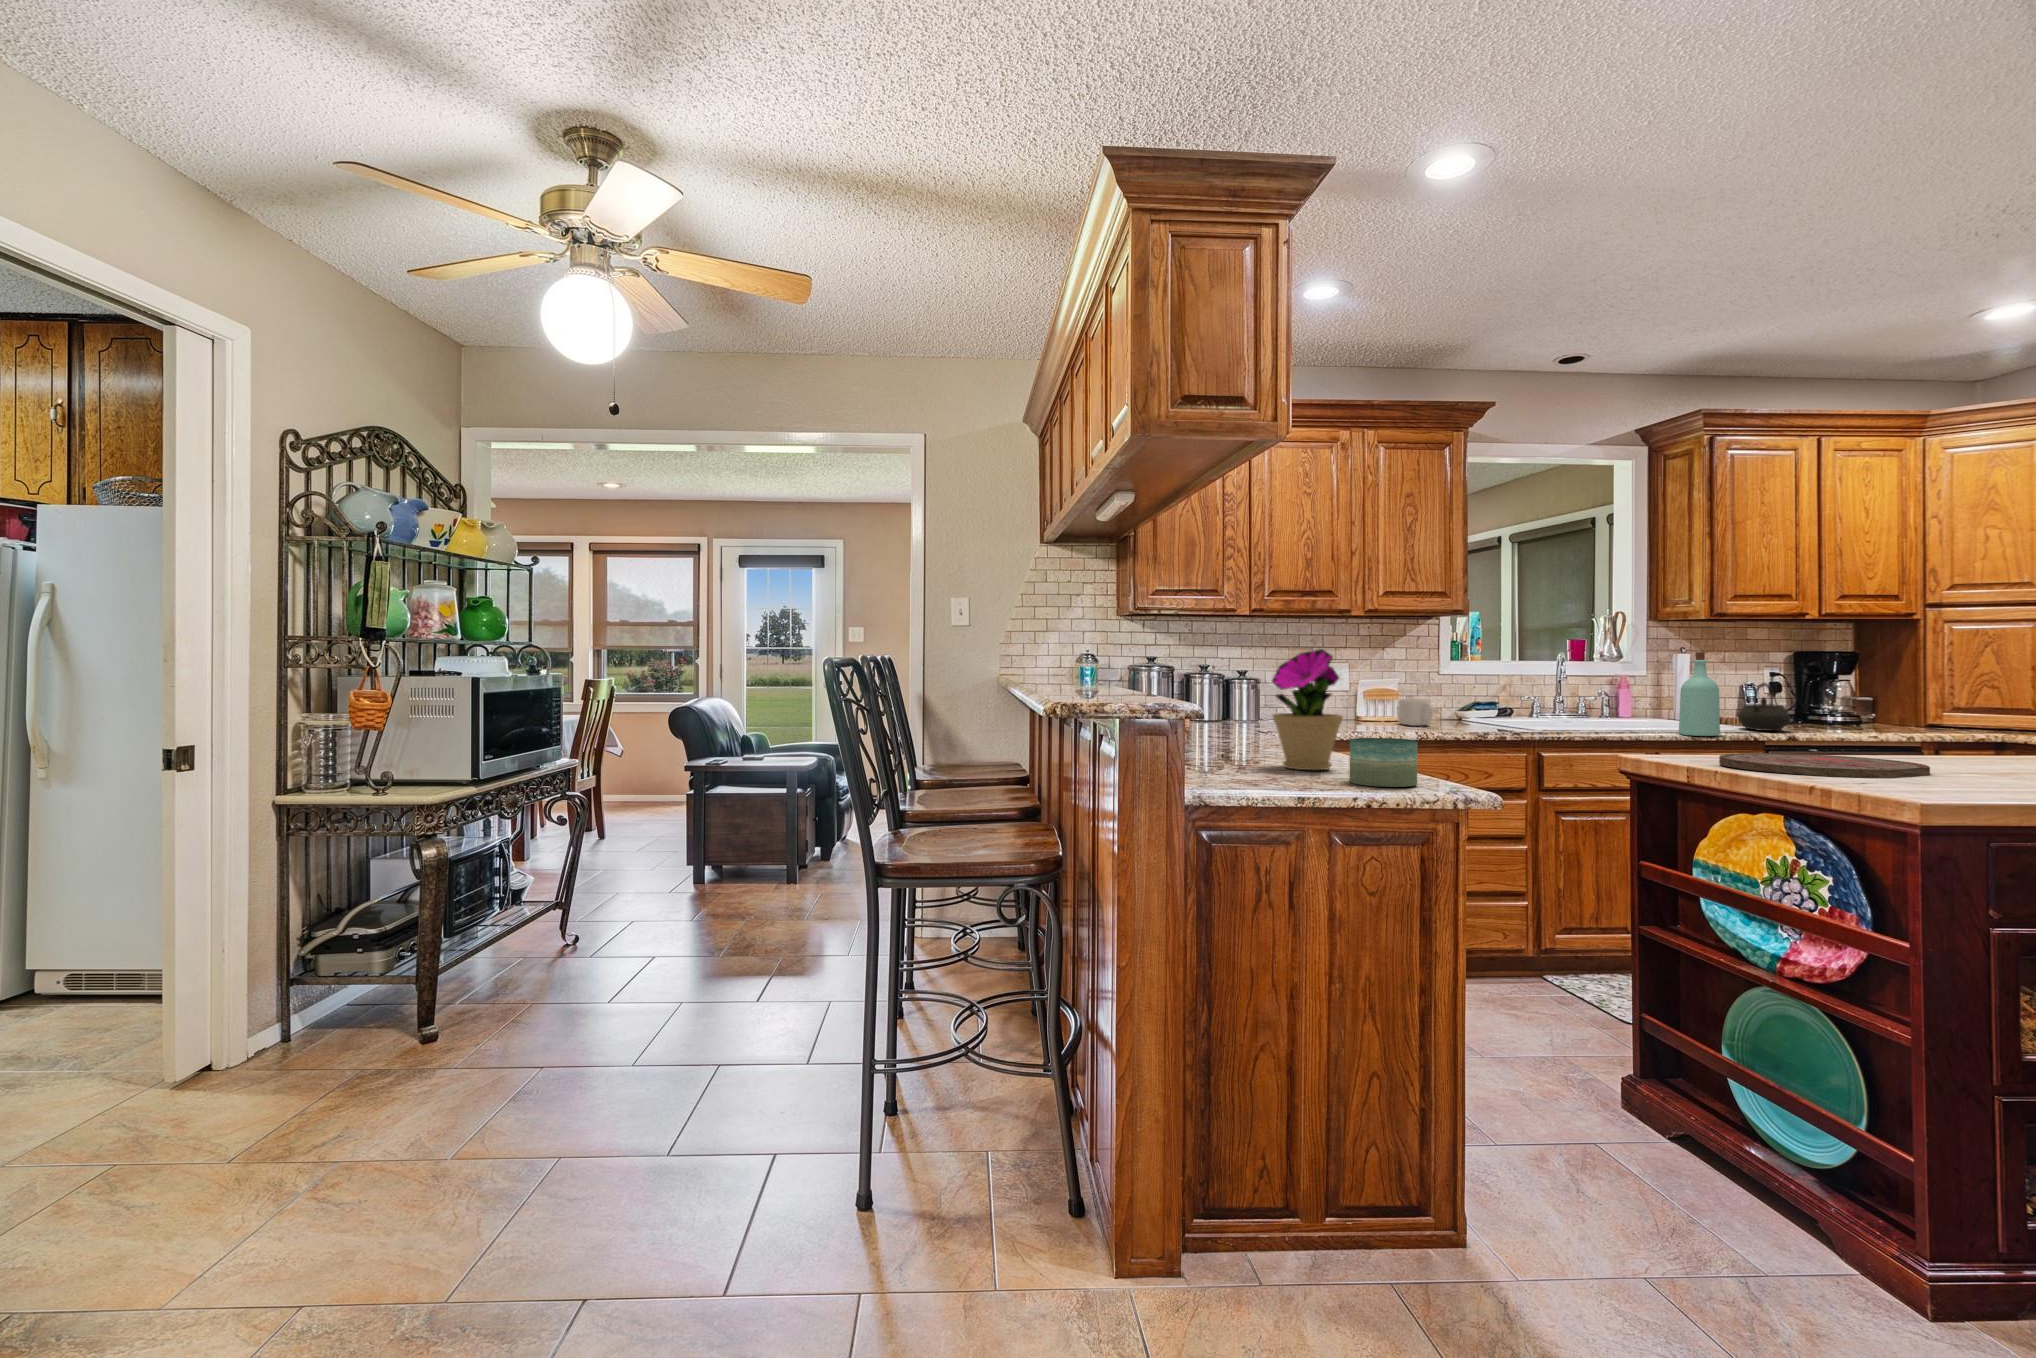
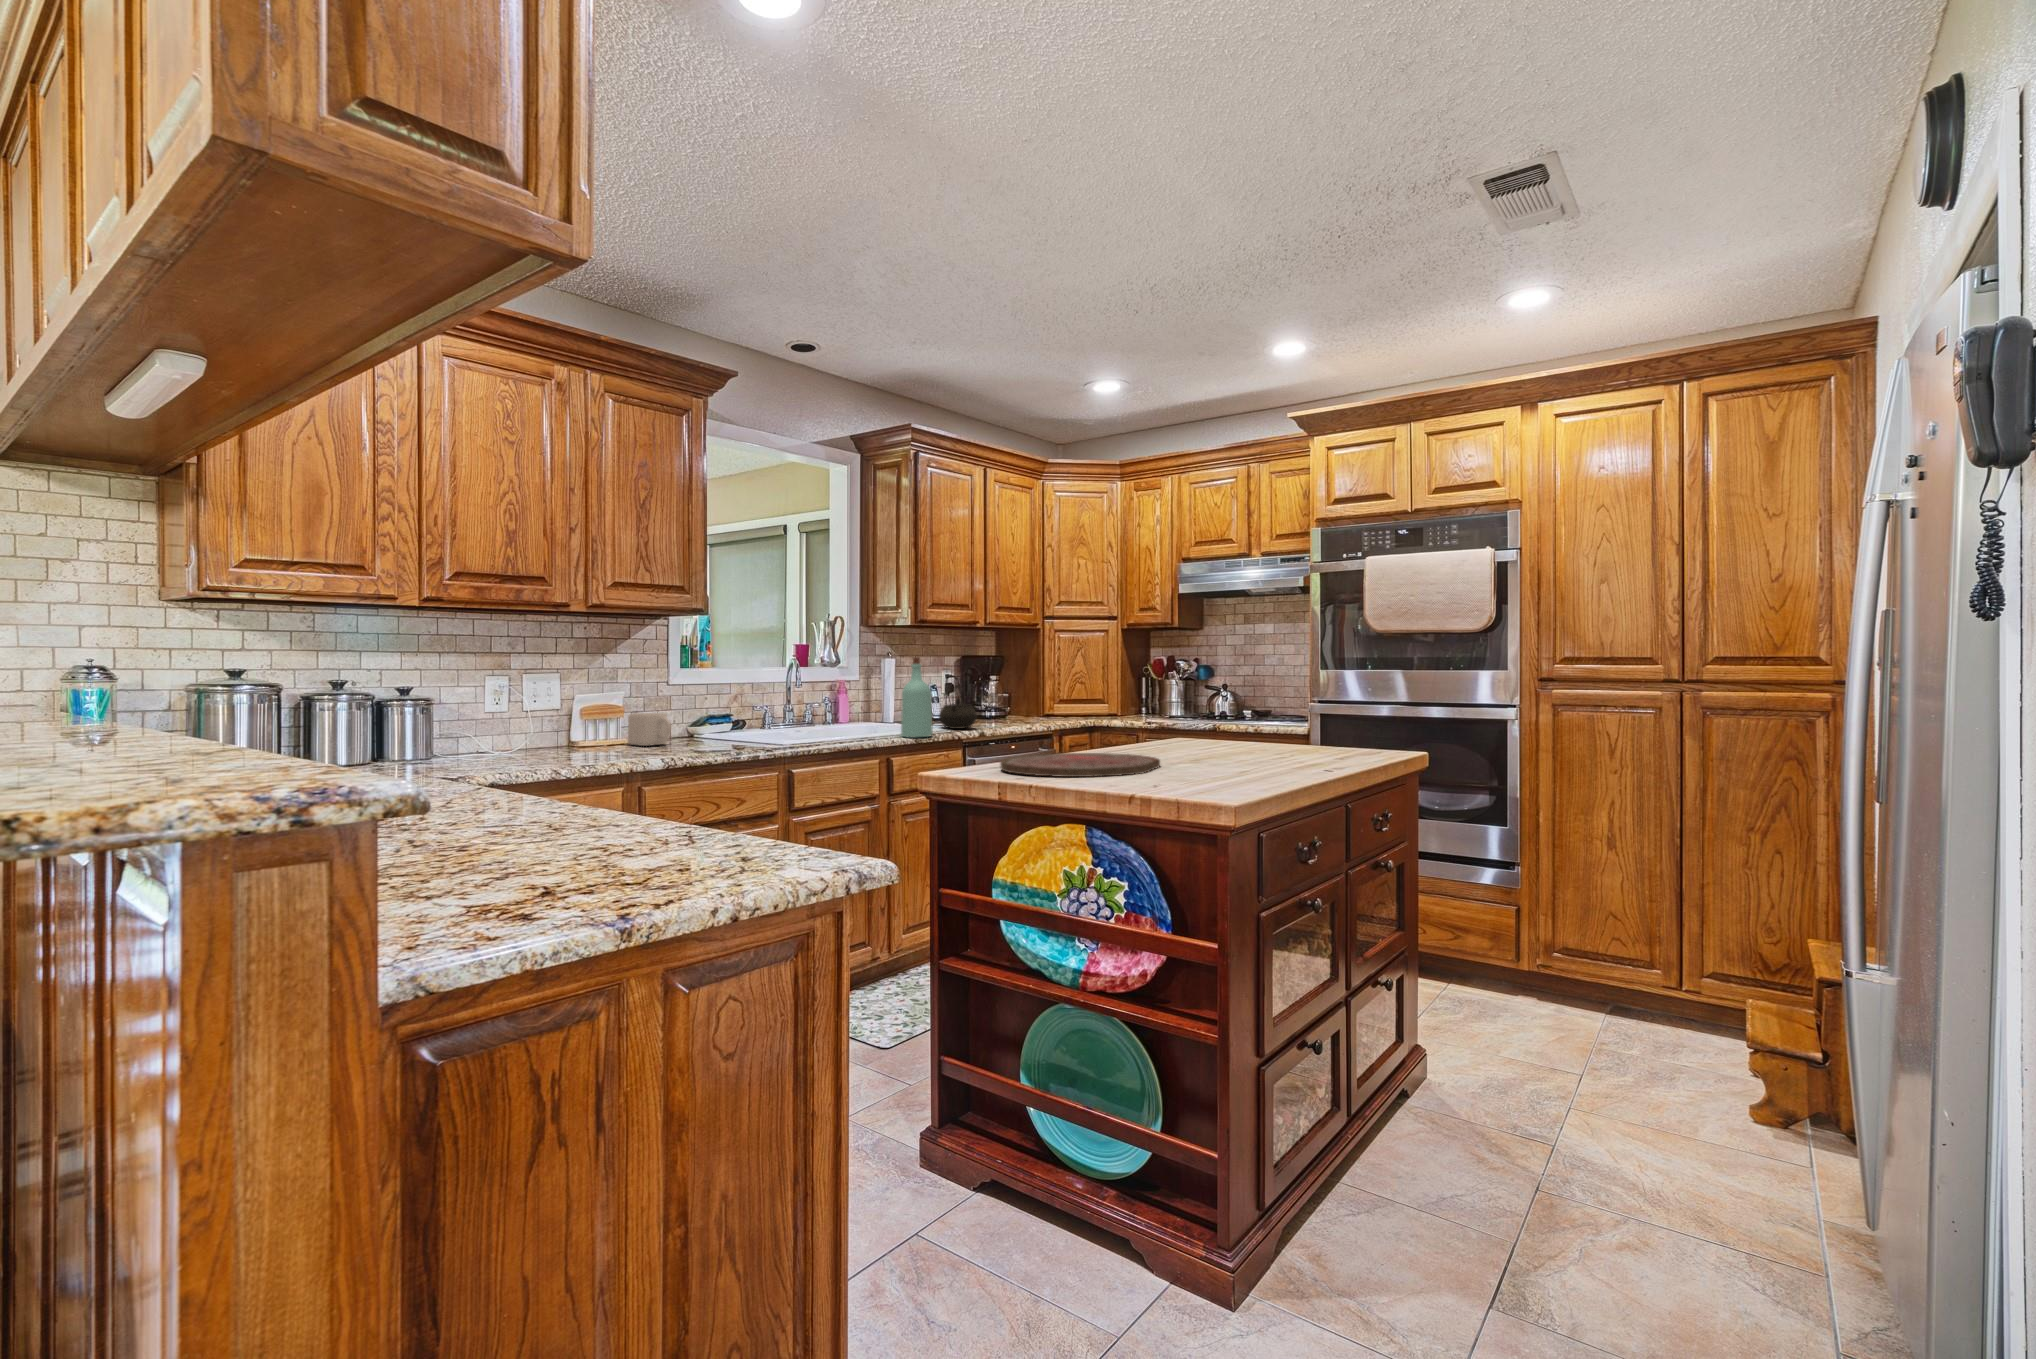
flower pot: present [1272,649,1343,770] -> none [486,644,614,846]
candle: present [1350,738,1417,787] -> none [639,781,744,865]

